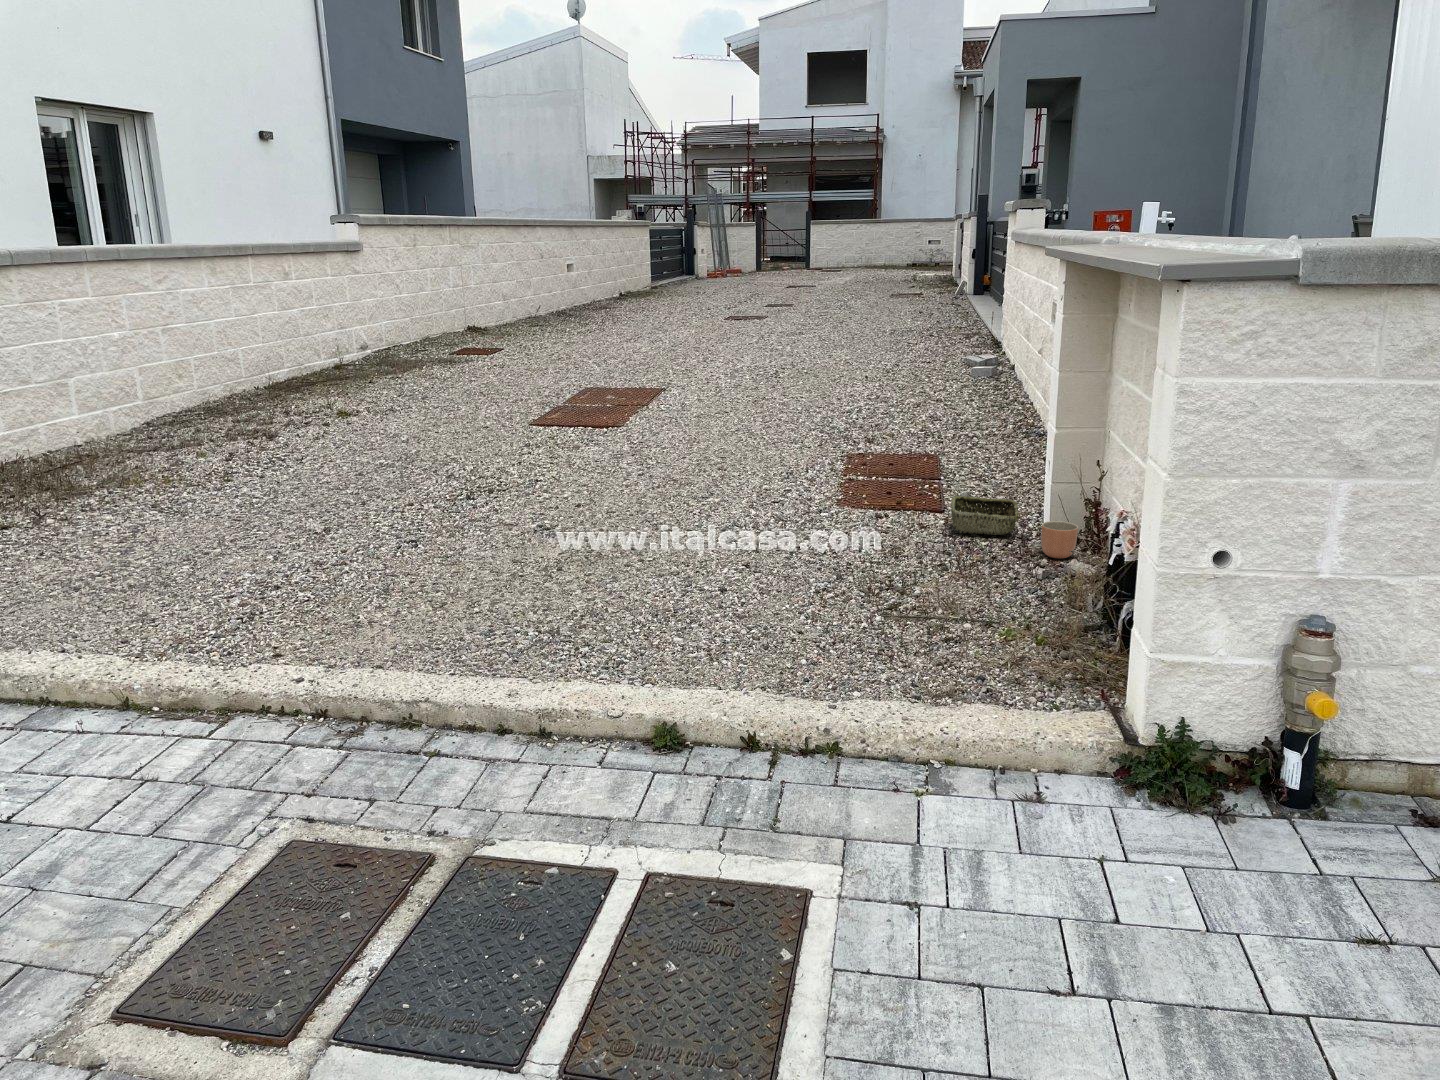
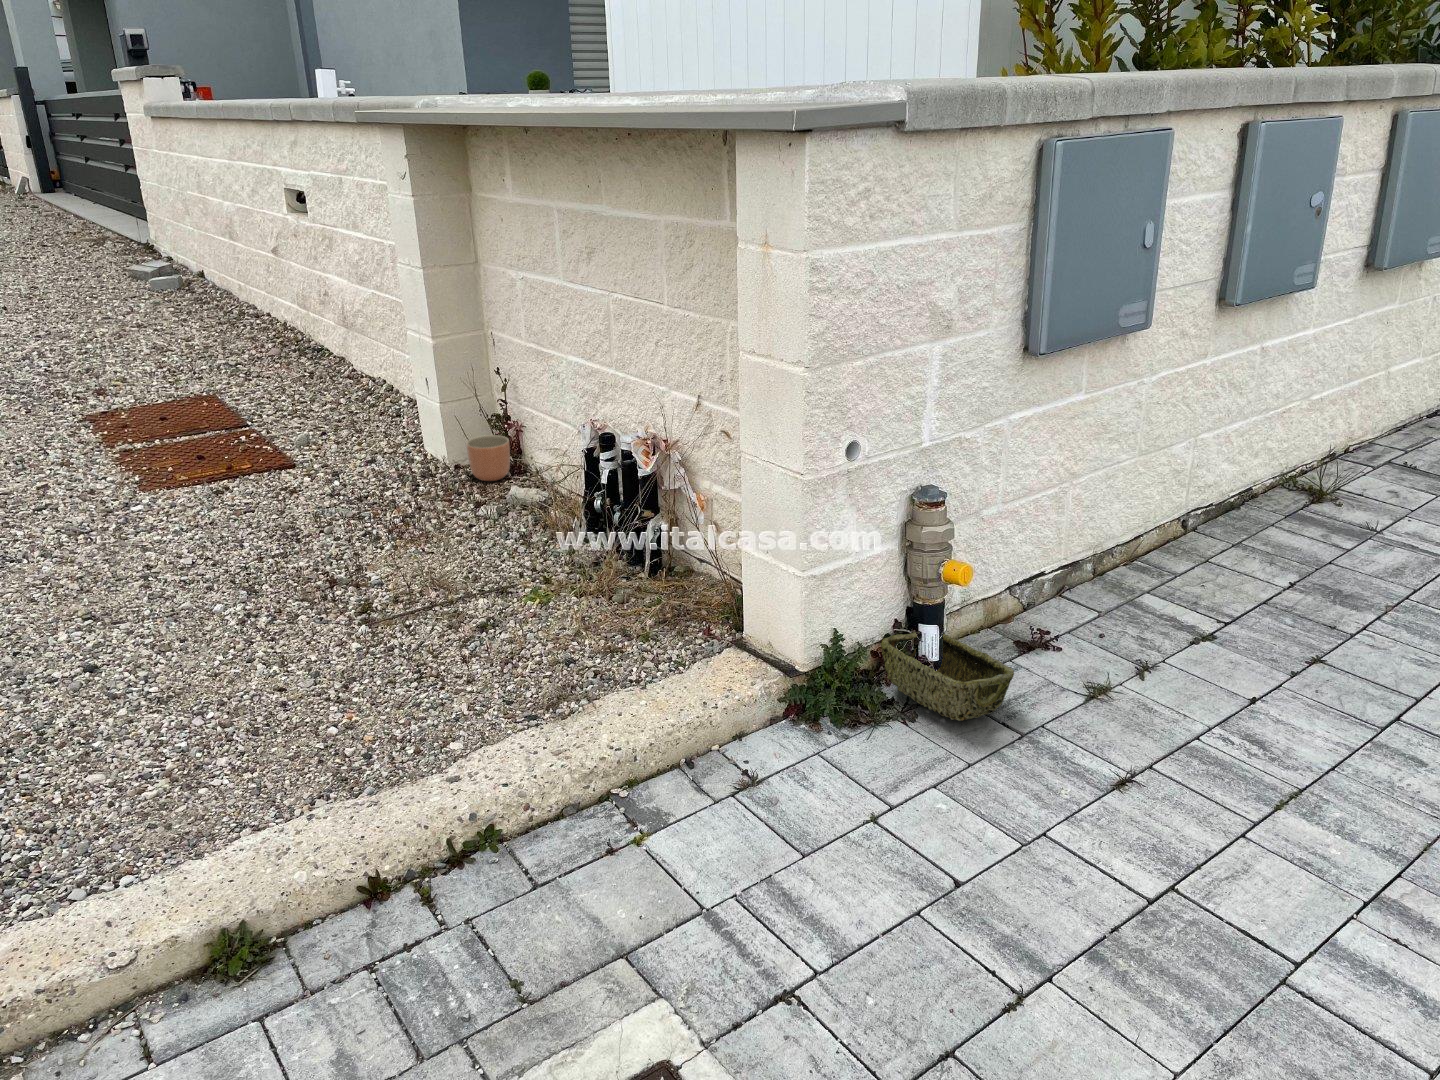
woven basket: present [951,496,1018,535] -> present [881,632,1014,721]

